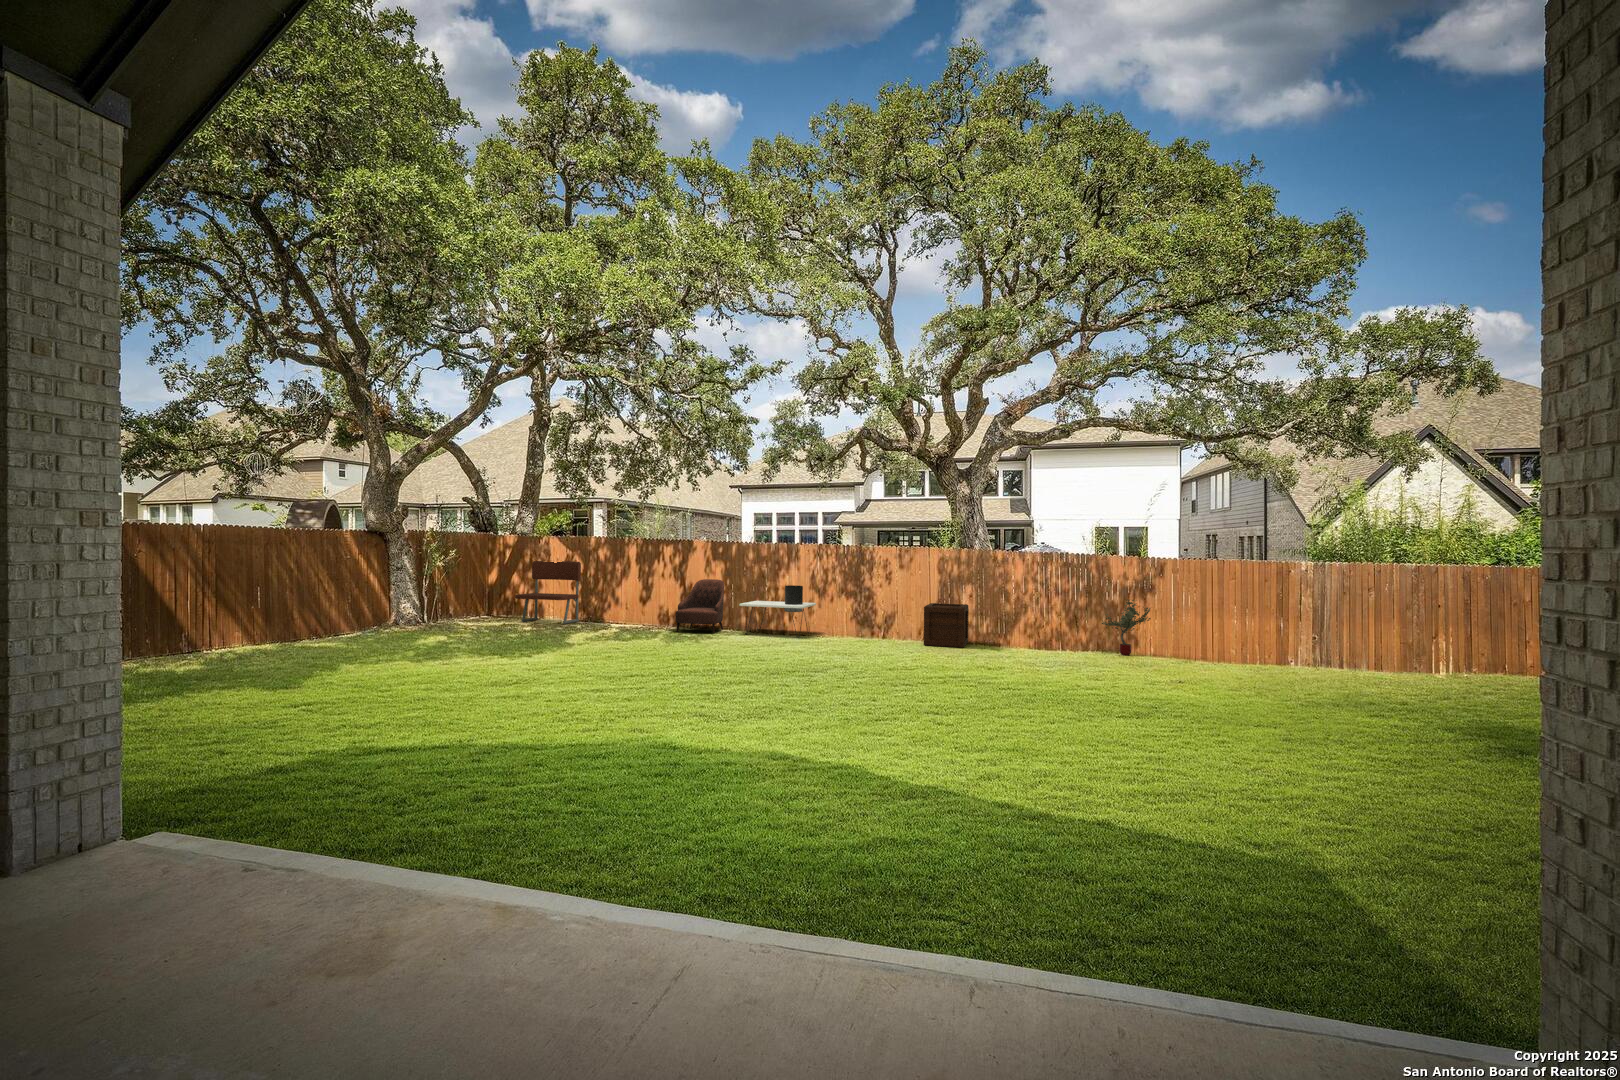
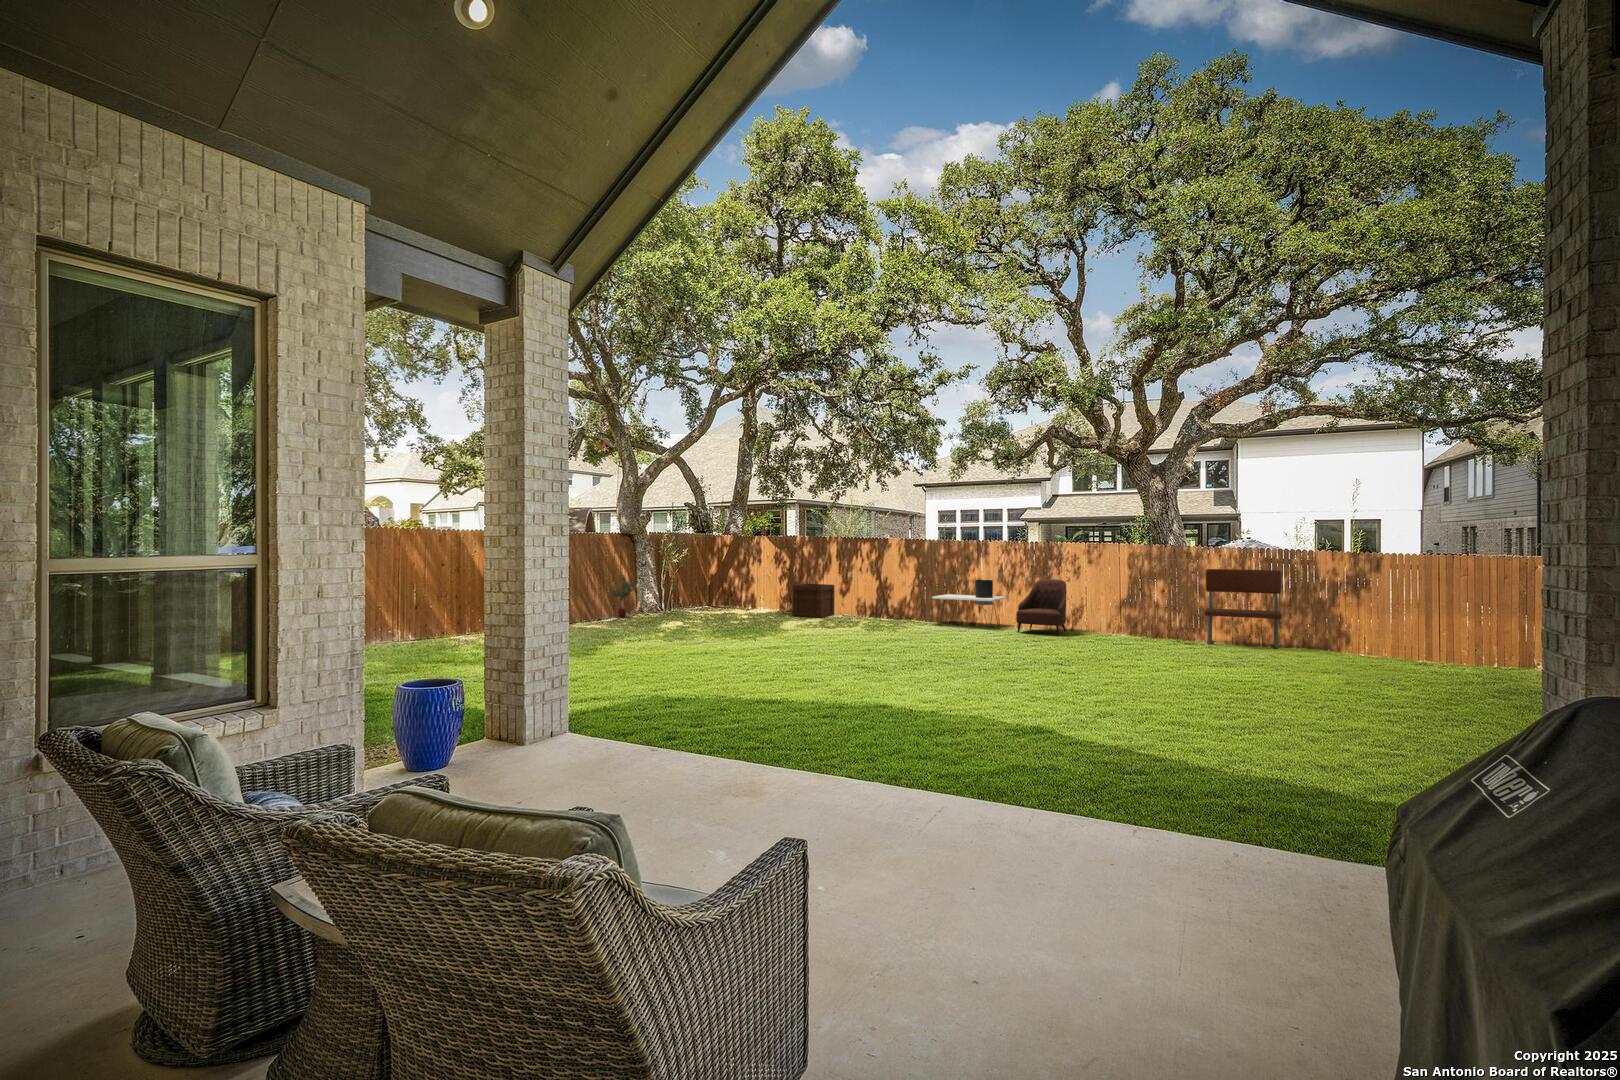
bench: present [515,561,581,624] -> present [1204,569,1282,648]
armchair: present [676,579,724,633] -> present [1016,579,1066,635]
potted tree: present [1102,600,1151,655] -> present [608,575,636,617]
wooden crate: present [924,603,968,648] -> present [793,584,835,618]

